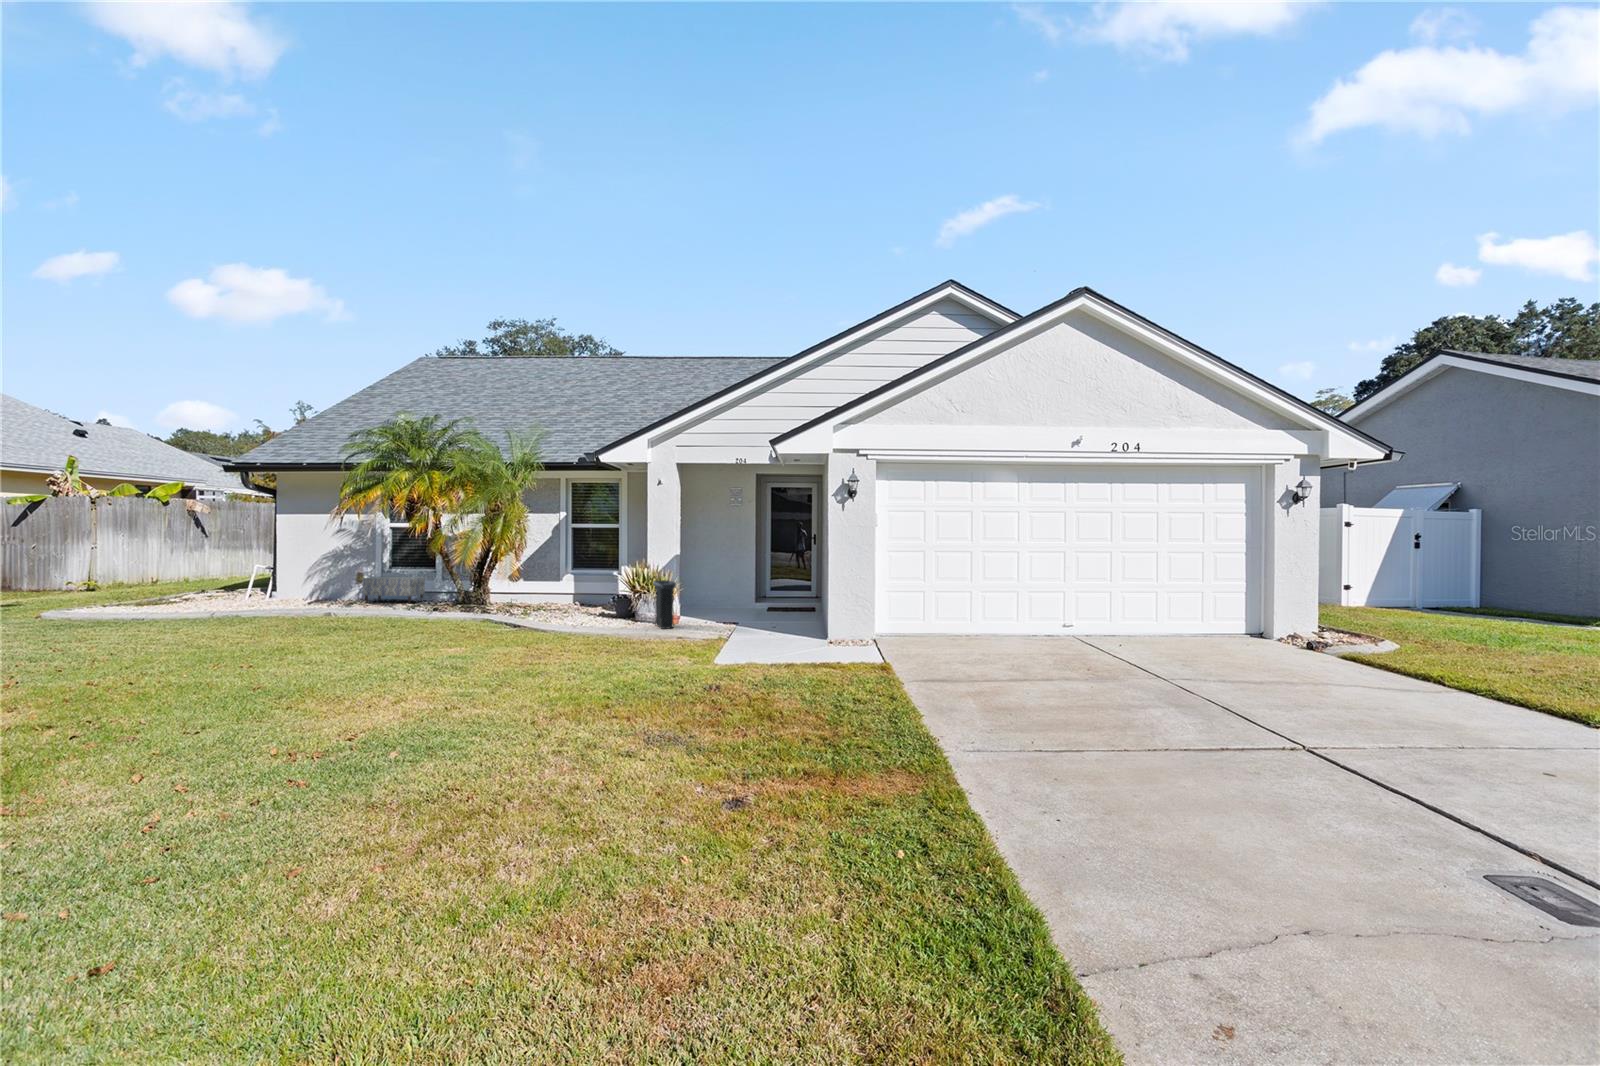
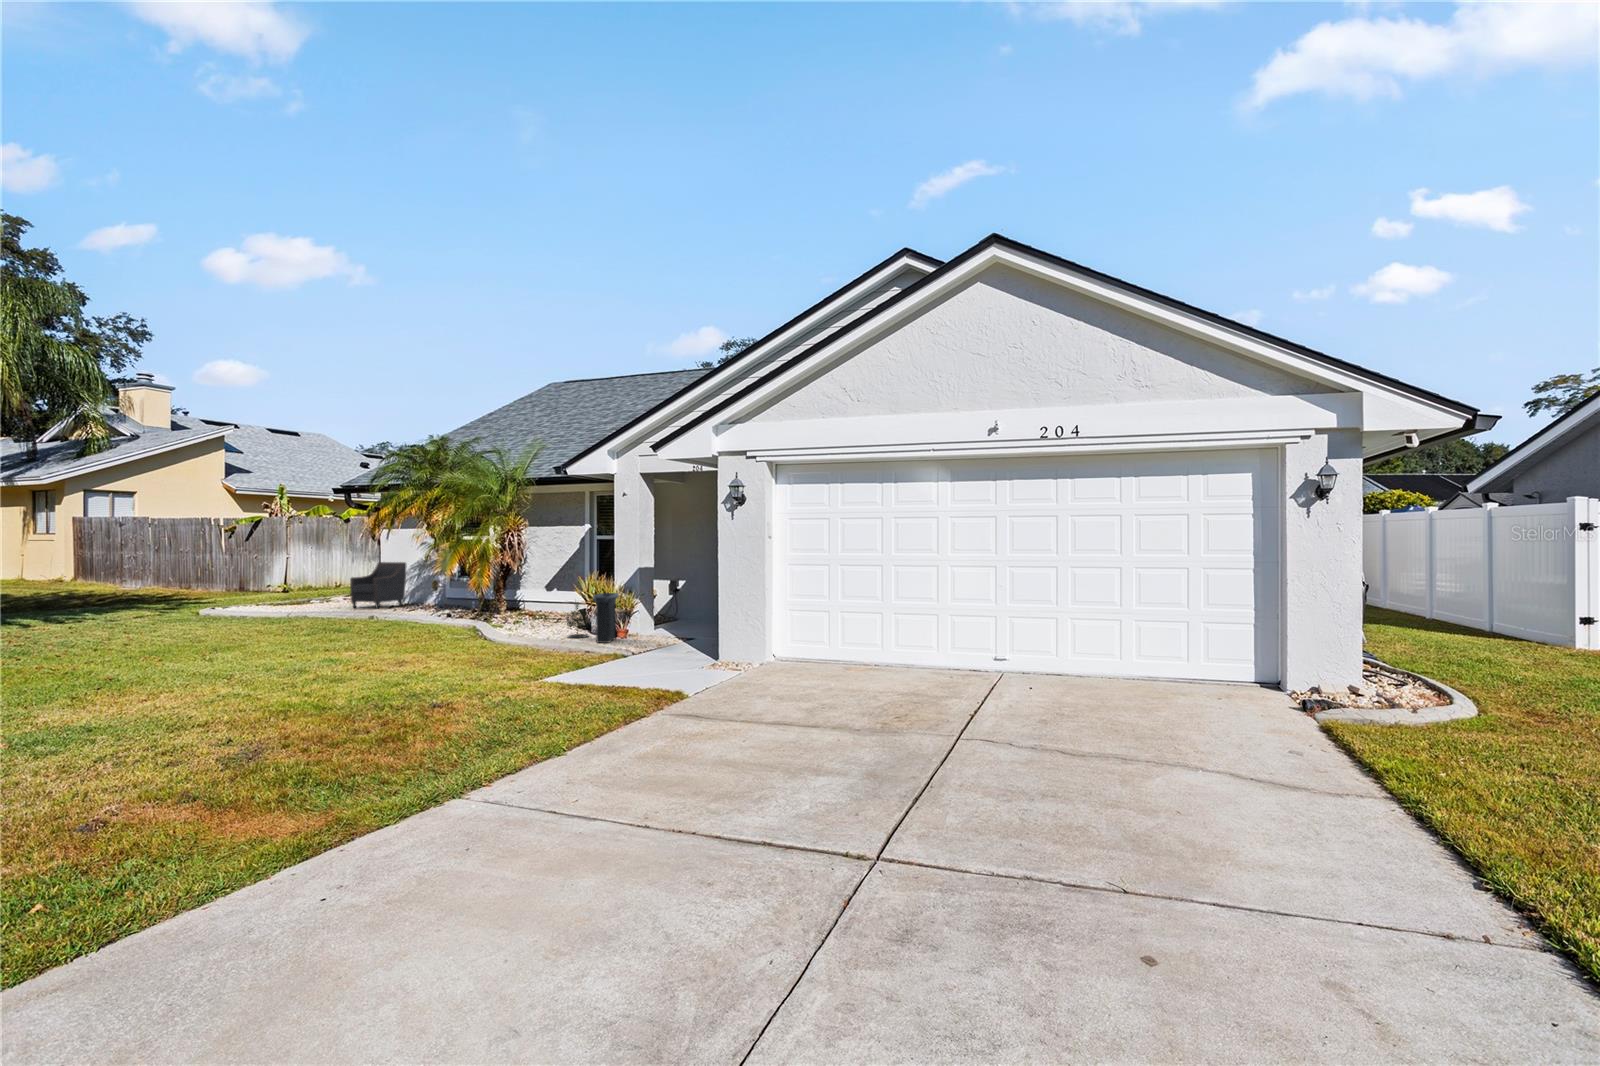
chair: none [256,552,322,604] -> present [350,562,407,609]
bench: present [363,576,425,603] -> none [429,585,479,611]
potted tree: none [609,587,637,626] -> present [566,604,588,638]

